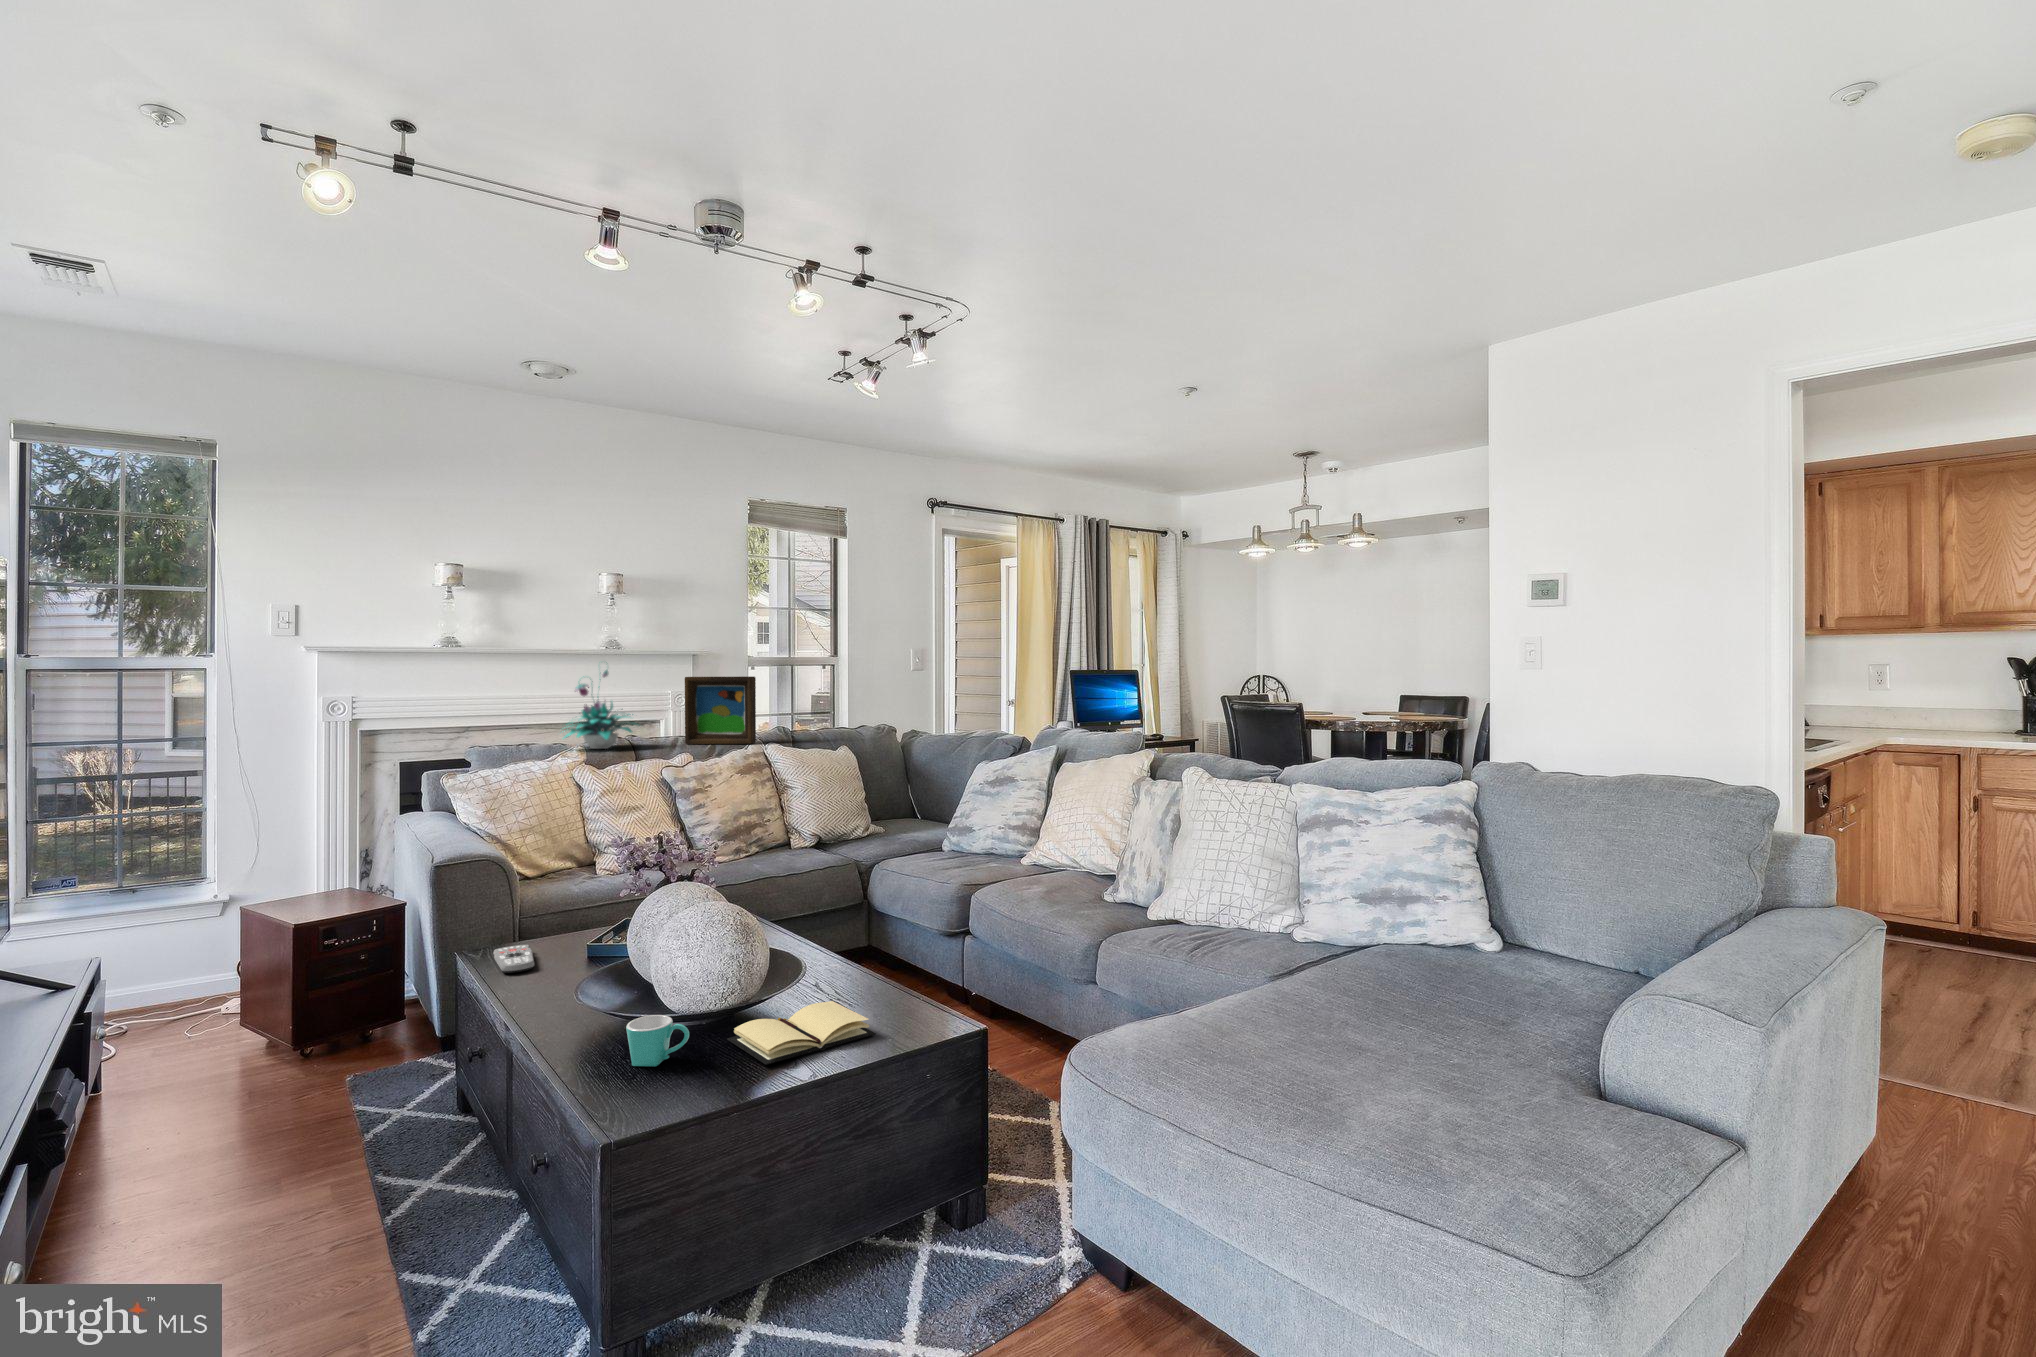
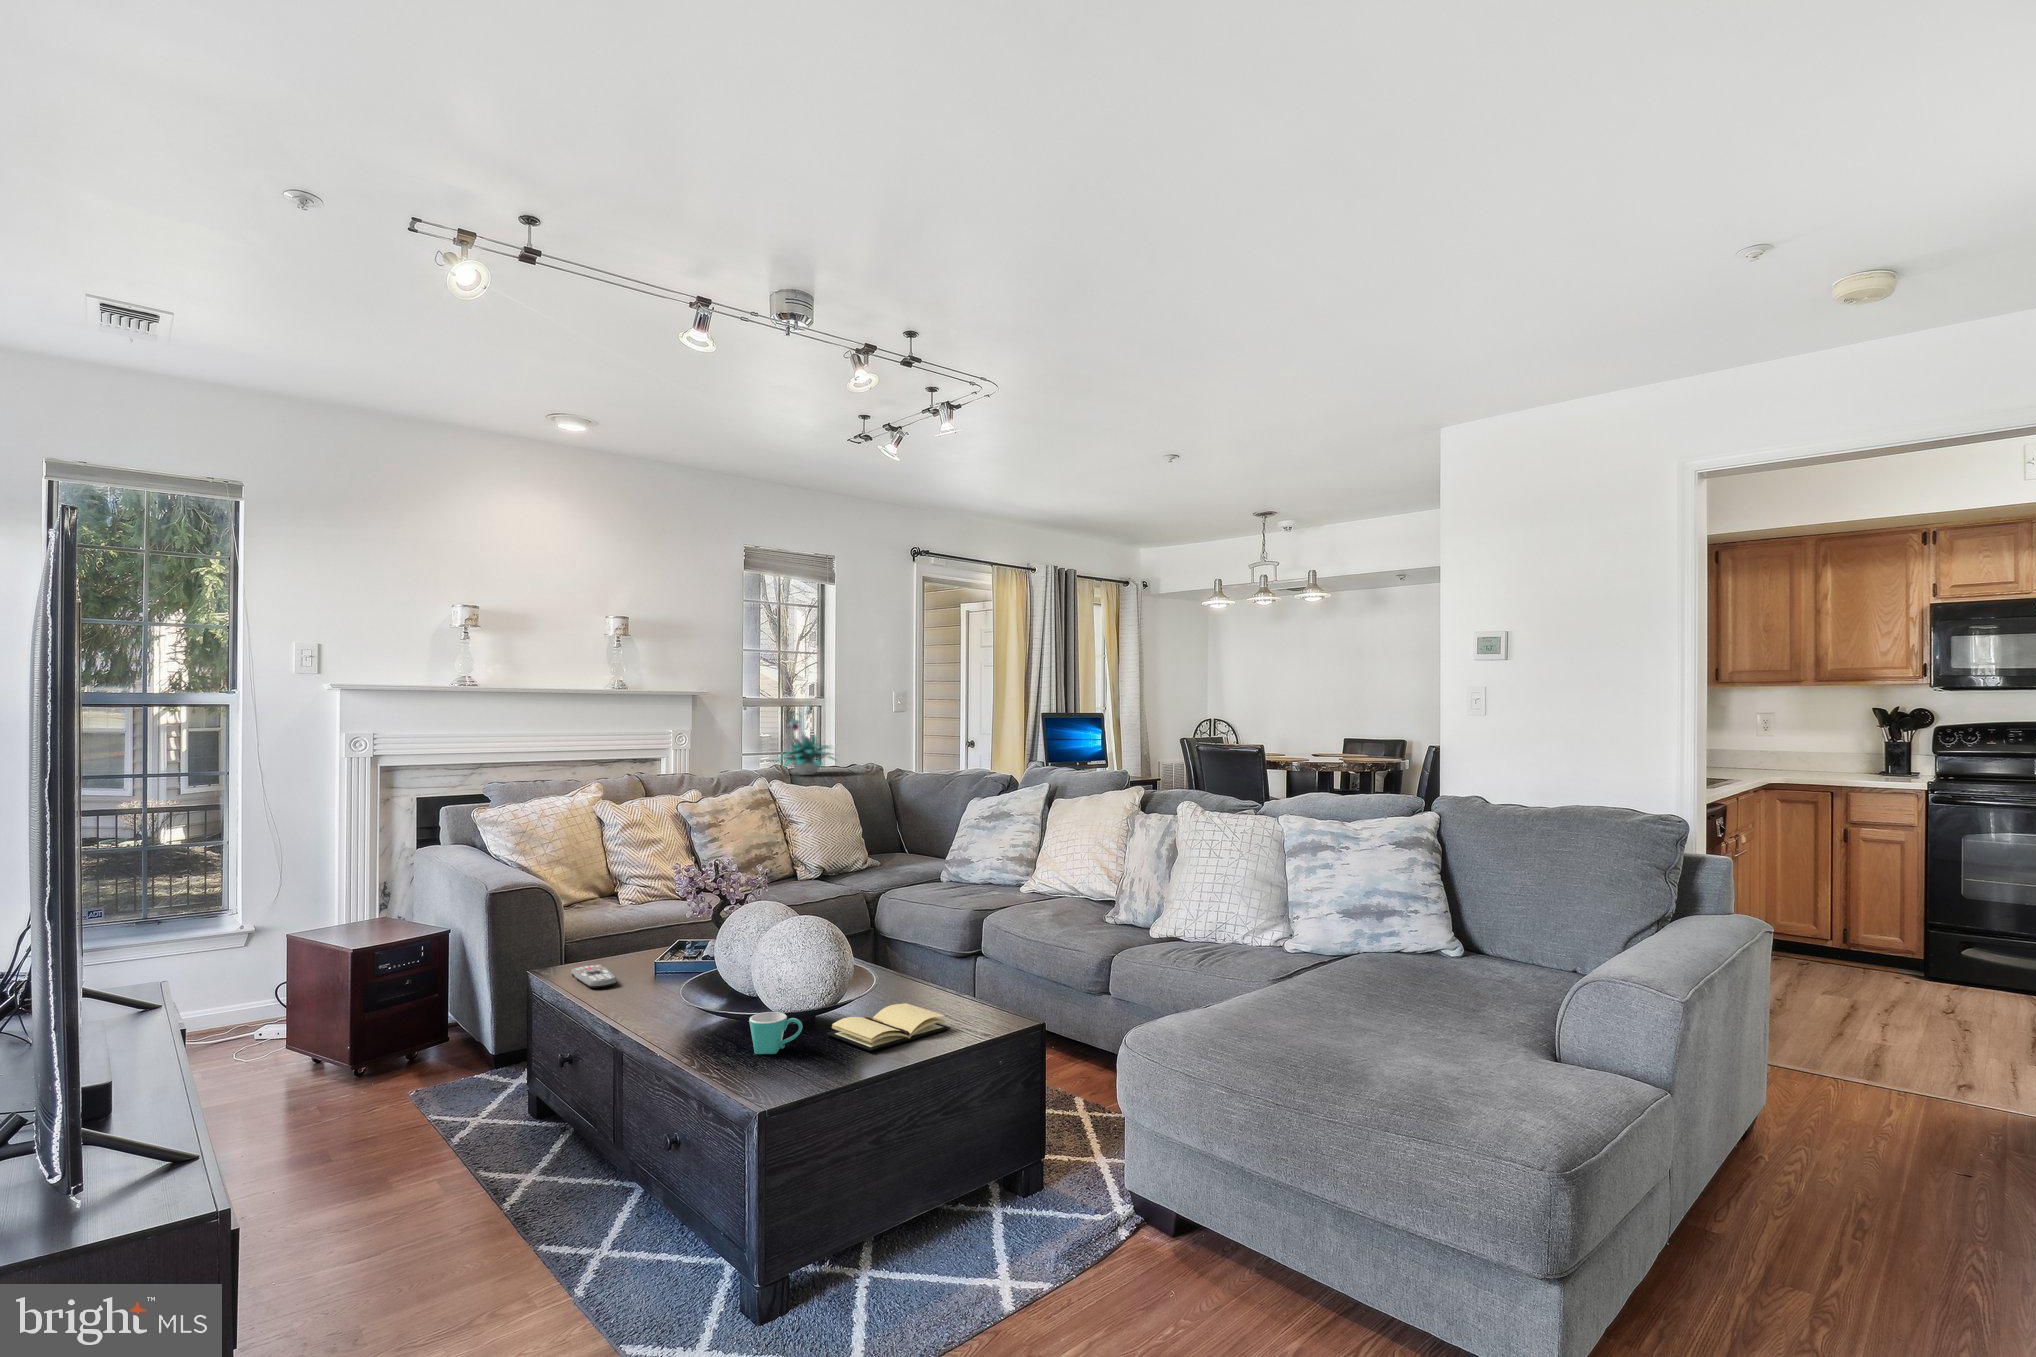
plant: present [562,670,636,749] -> present [777,709,835,775]
picture frame: present [685,676,756,744] -> none [692,717,761,782]

